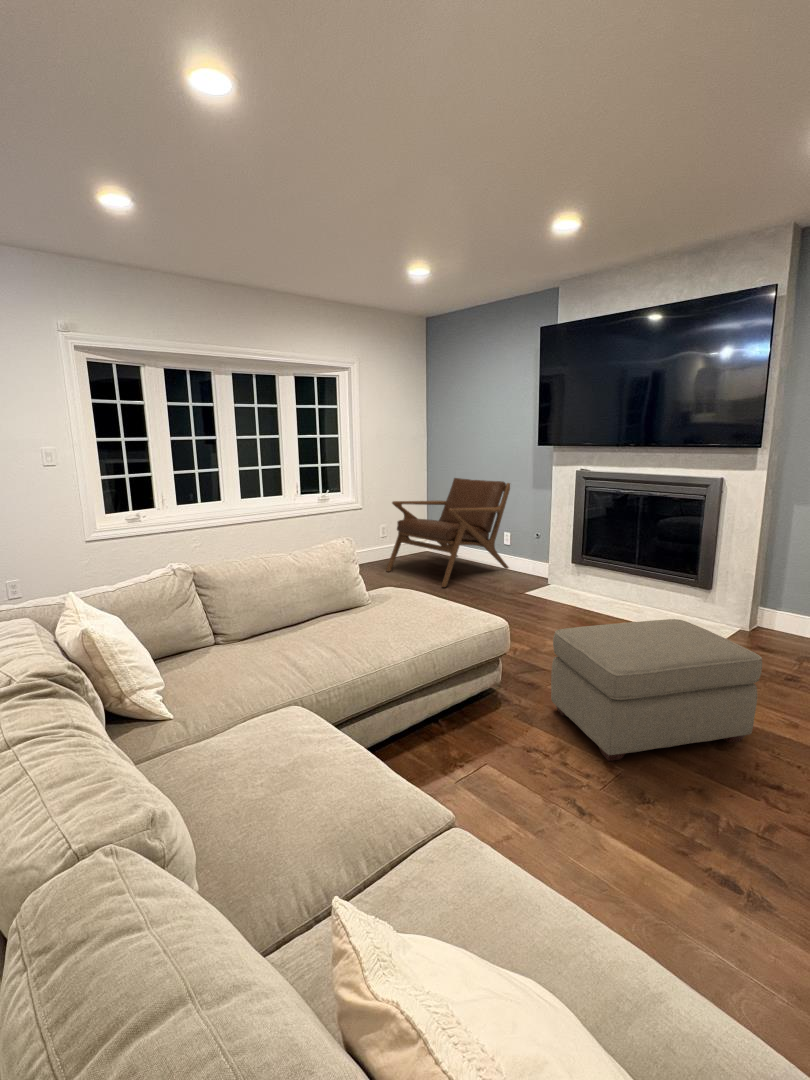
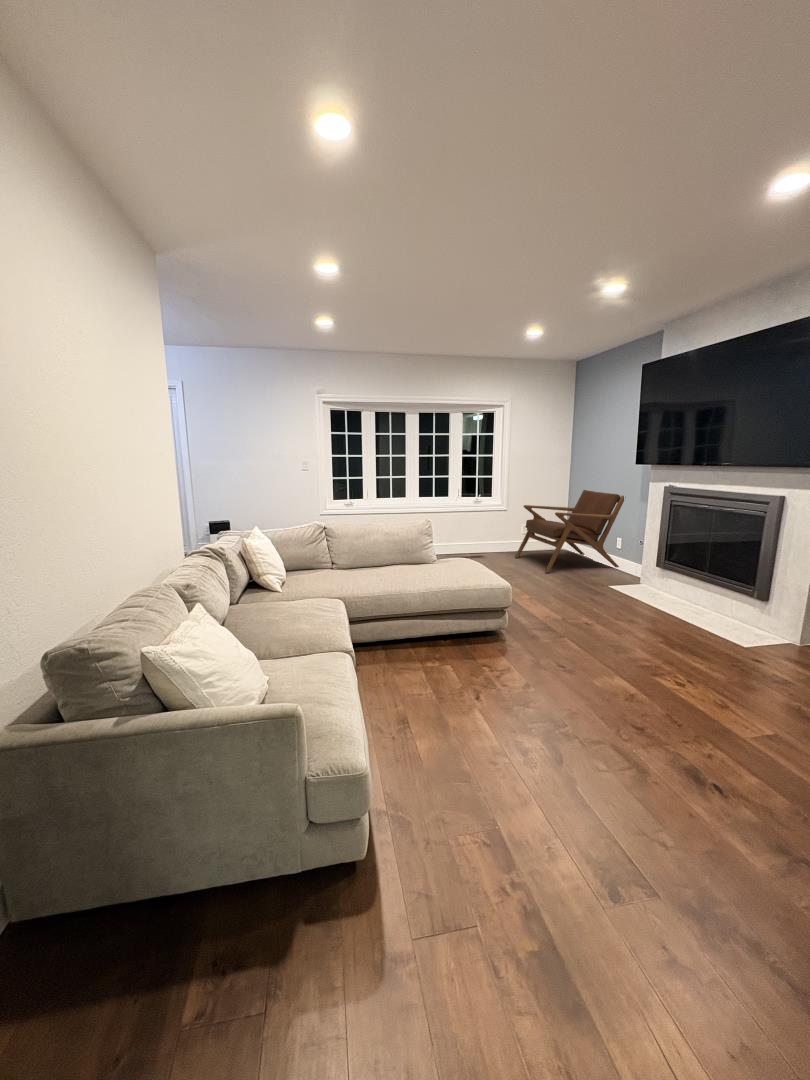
ottoman: present [551,619,762,761] -> none [535,596,680,703]

